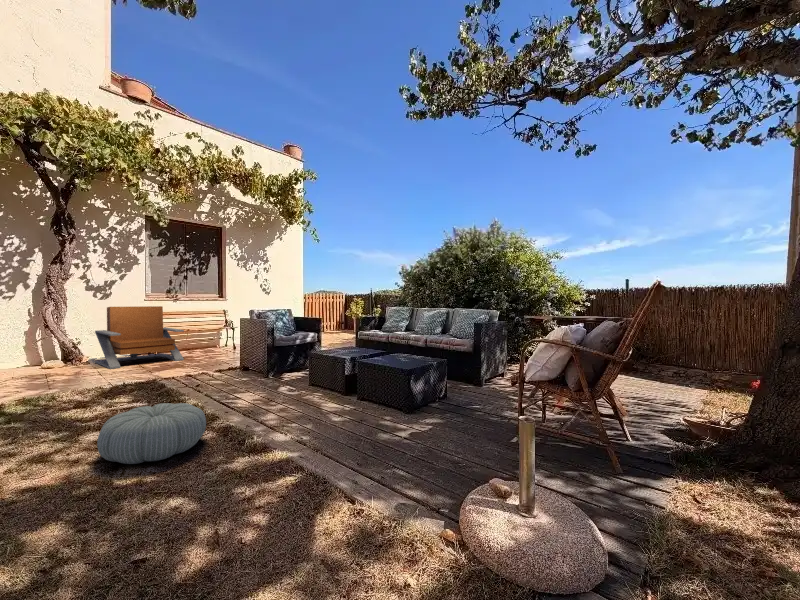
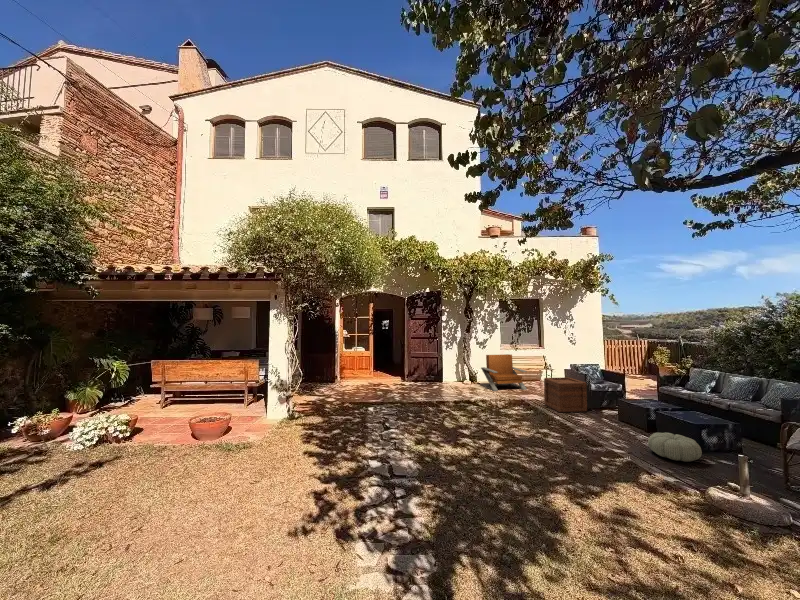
wooden crate: none [194,329,262,386] -> present [544,377,587,412]
pouf: present [97,403,206,464] -> present [648,433,702,462]

